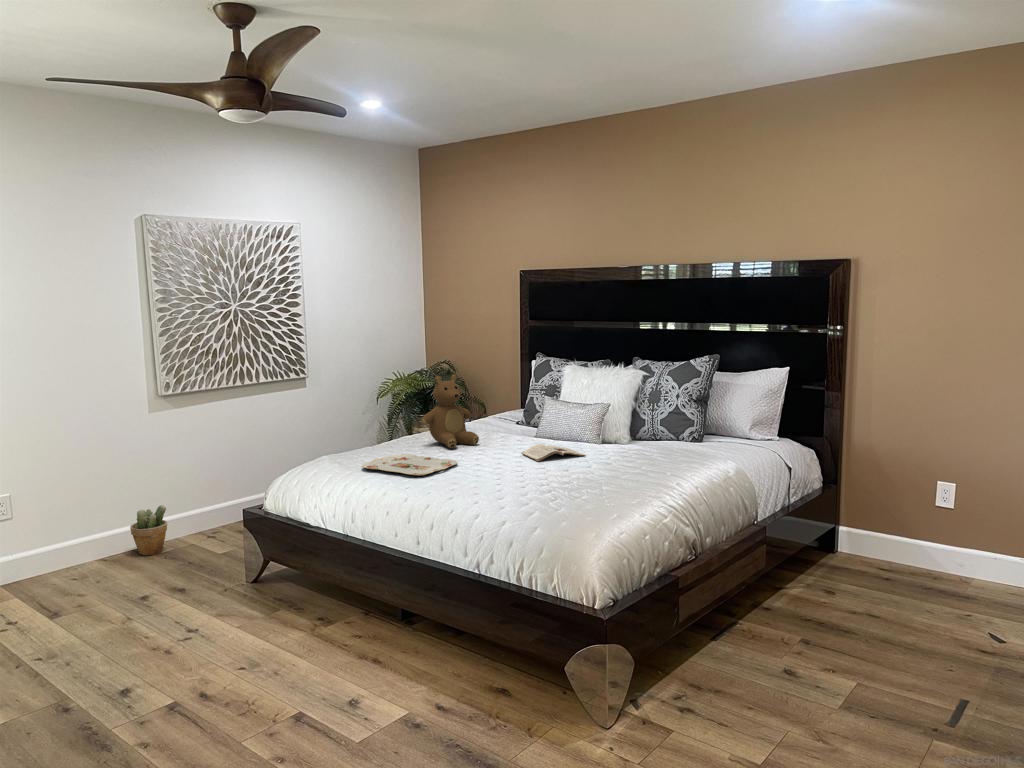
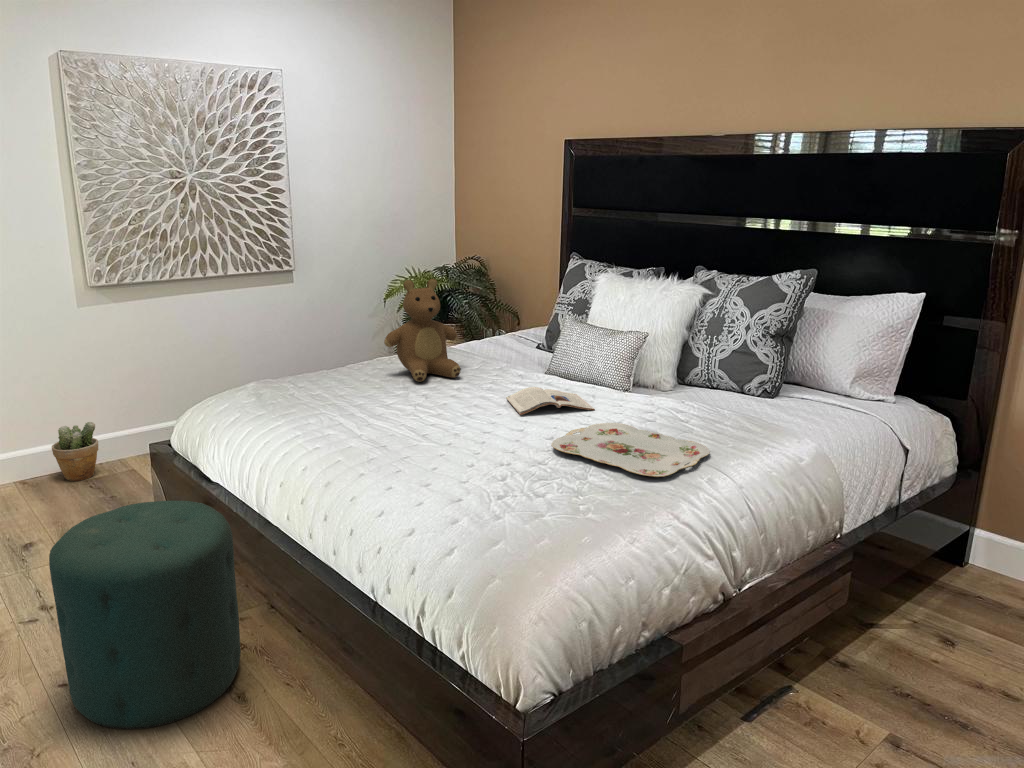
serving tray: present [361,454,457,476] -> present [551,423,710,477]
ottoman: none [253,530,371,682] -> present [49,501,241,729]

